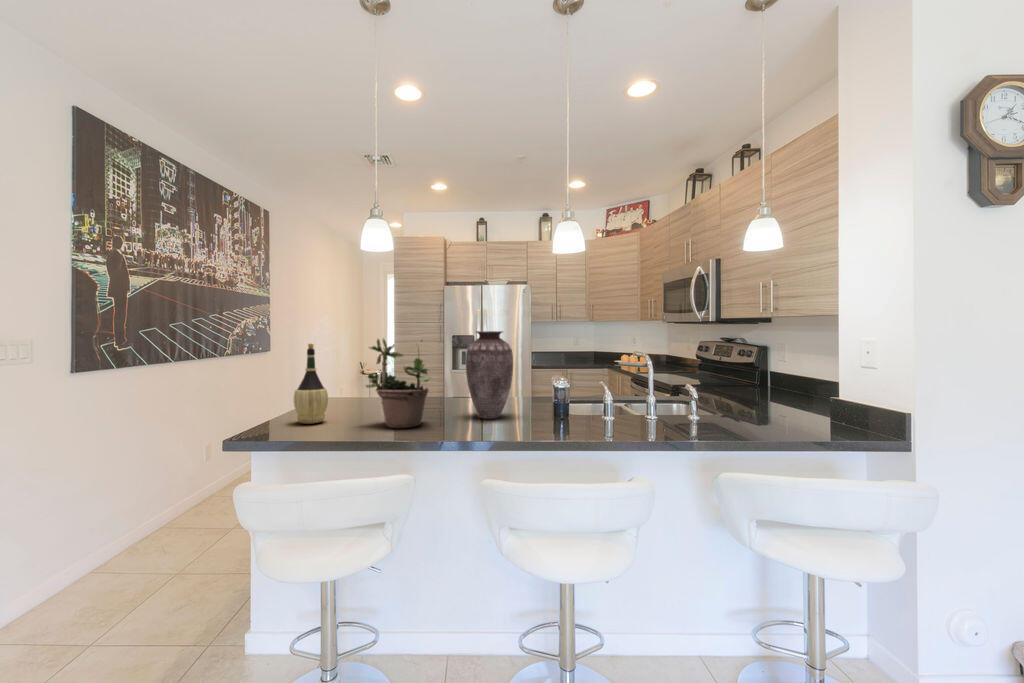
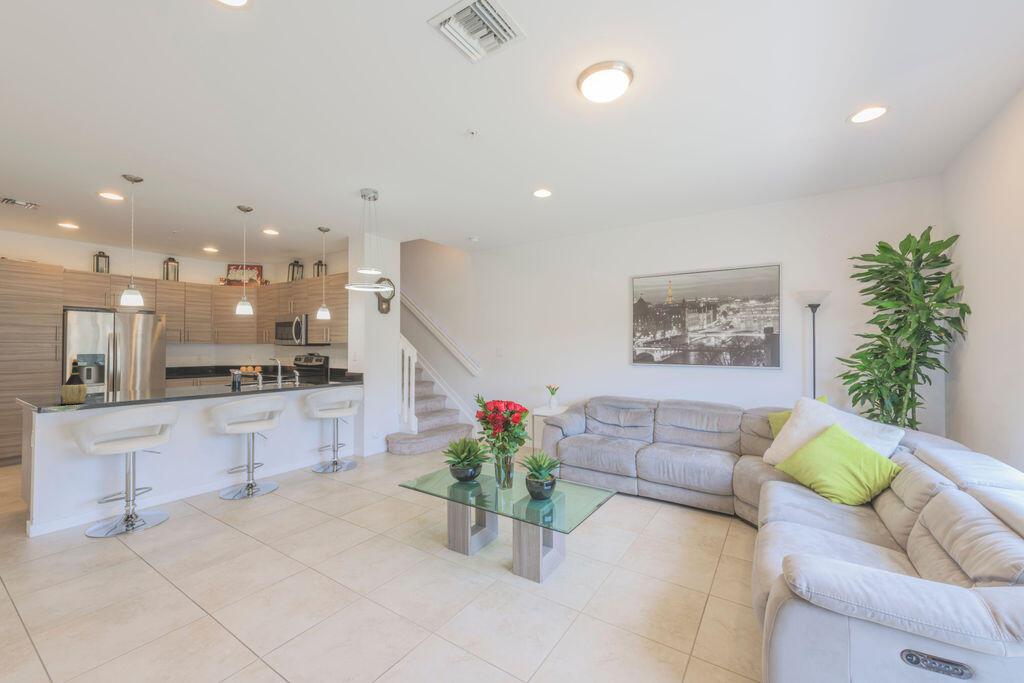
vase: present [466,331,513,419] -> none [177,352,207,395]
potted plant: present [366,339,431,428] -> none [120,352,168,401]

